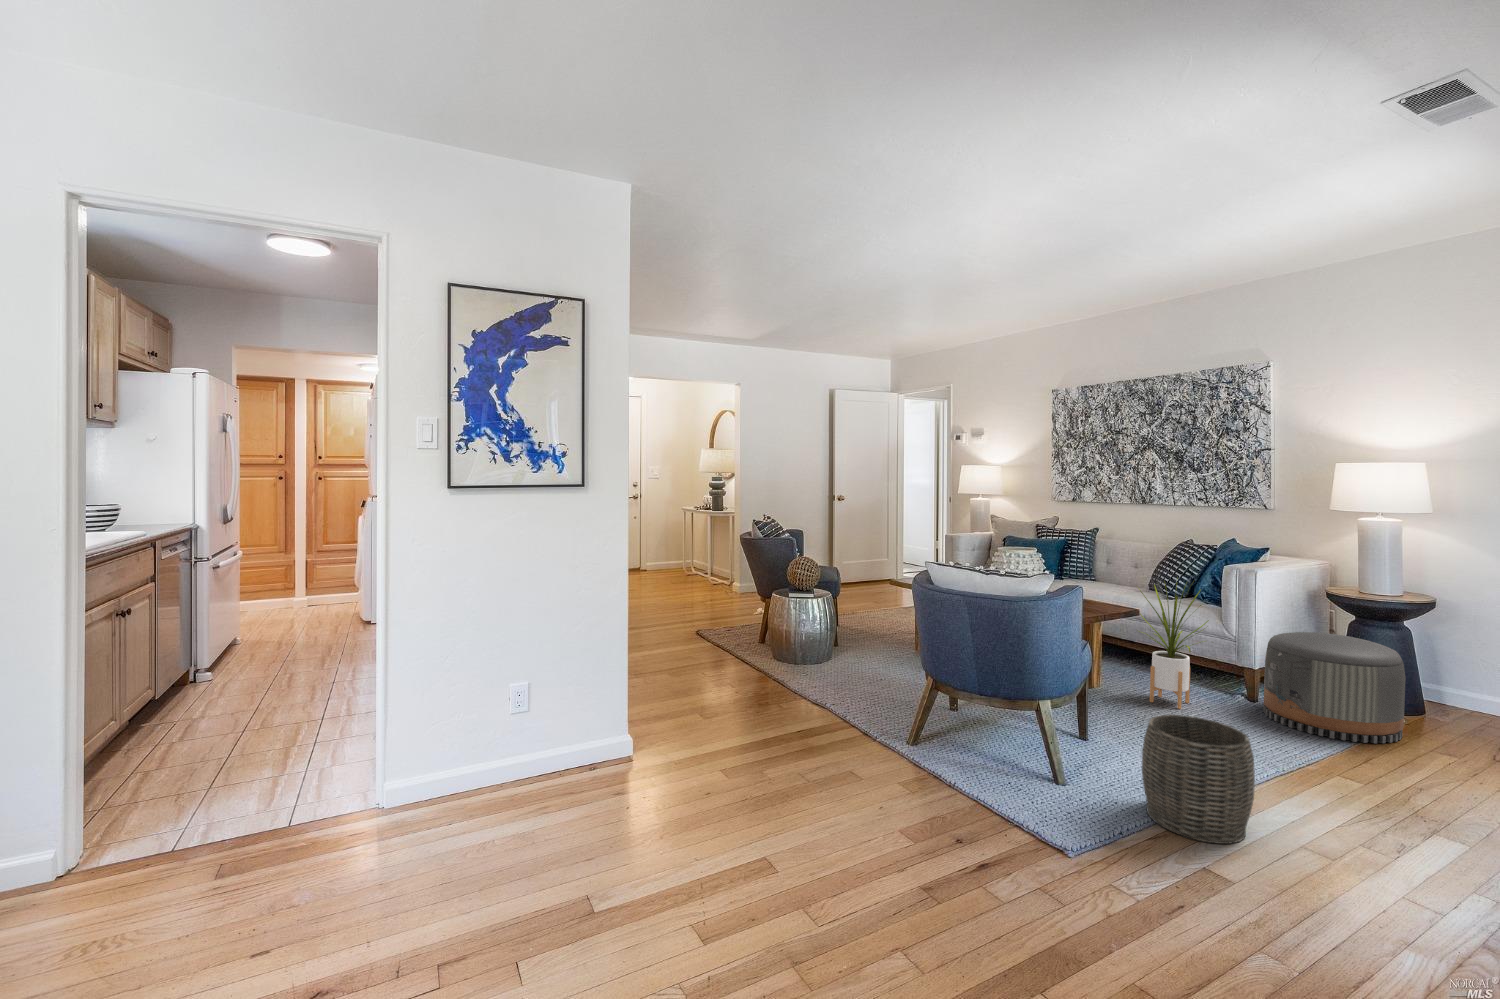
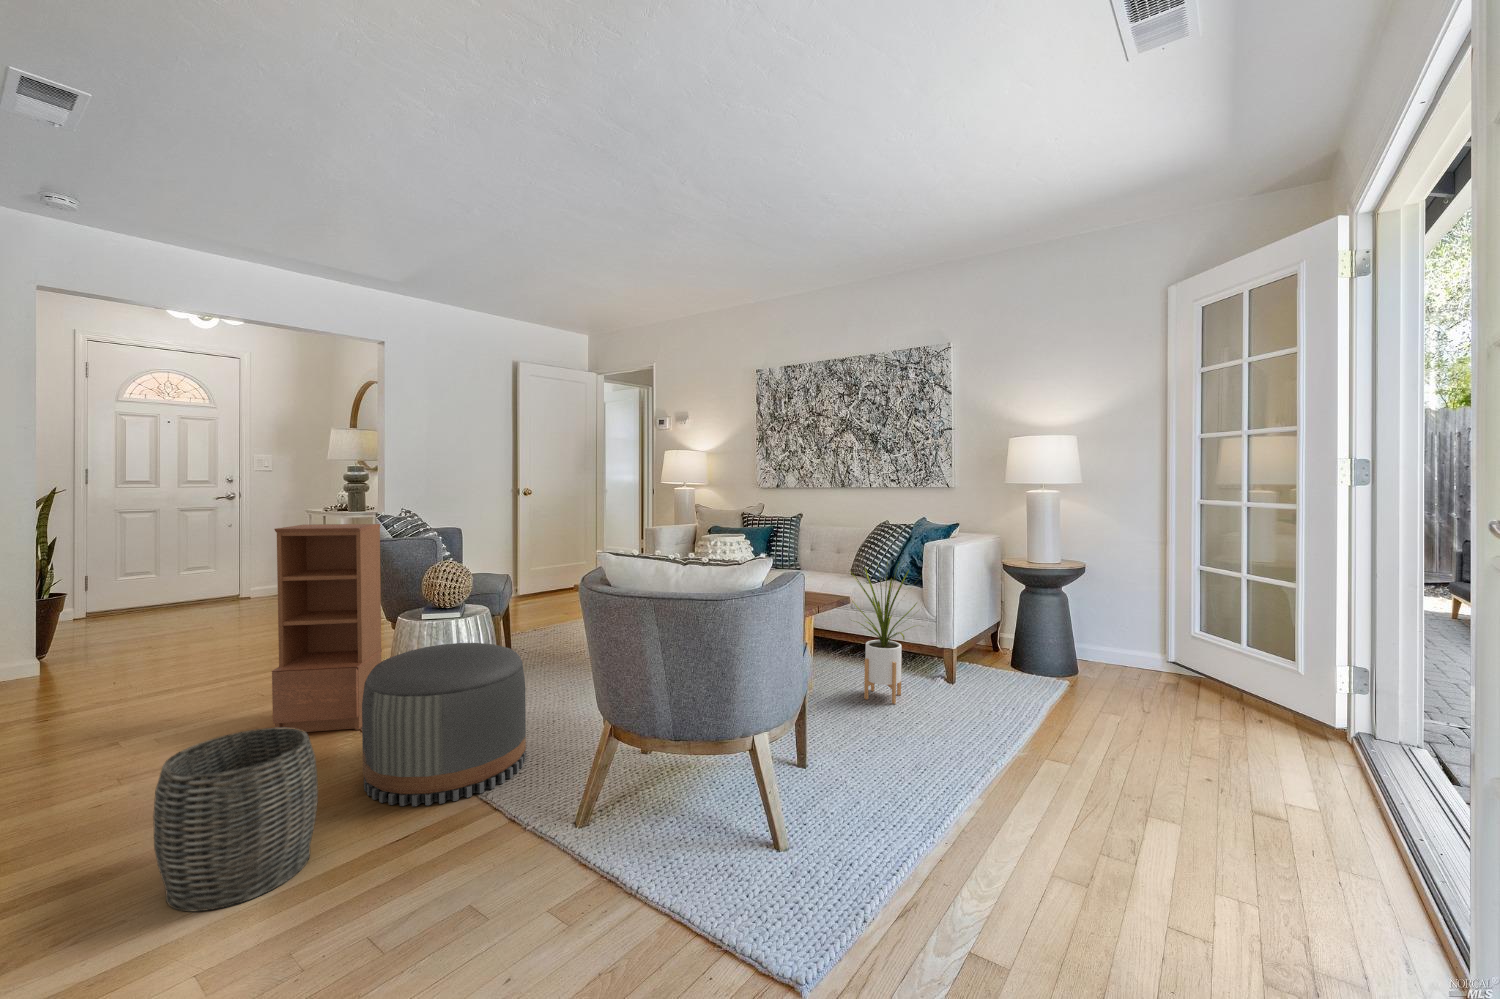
bookcase: none [703,531,760,672] -> present [272,524,382,732]
pouf: present [1263,632,1406,743] -> present [362,643,526,806]
woven basket: present [1142,715,1255,844] -> present [153,728,318,911]

